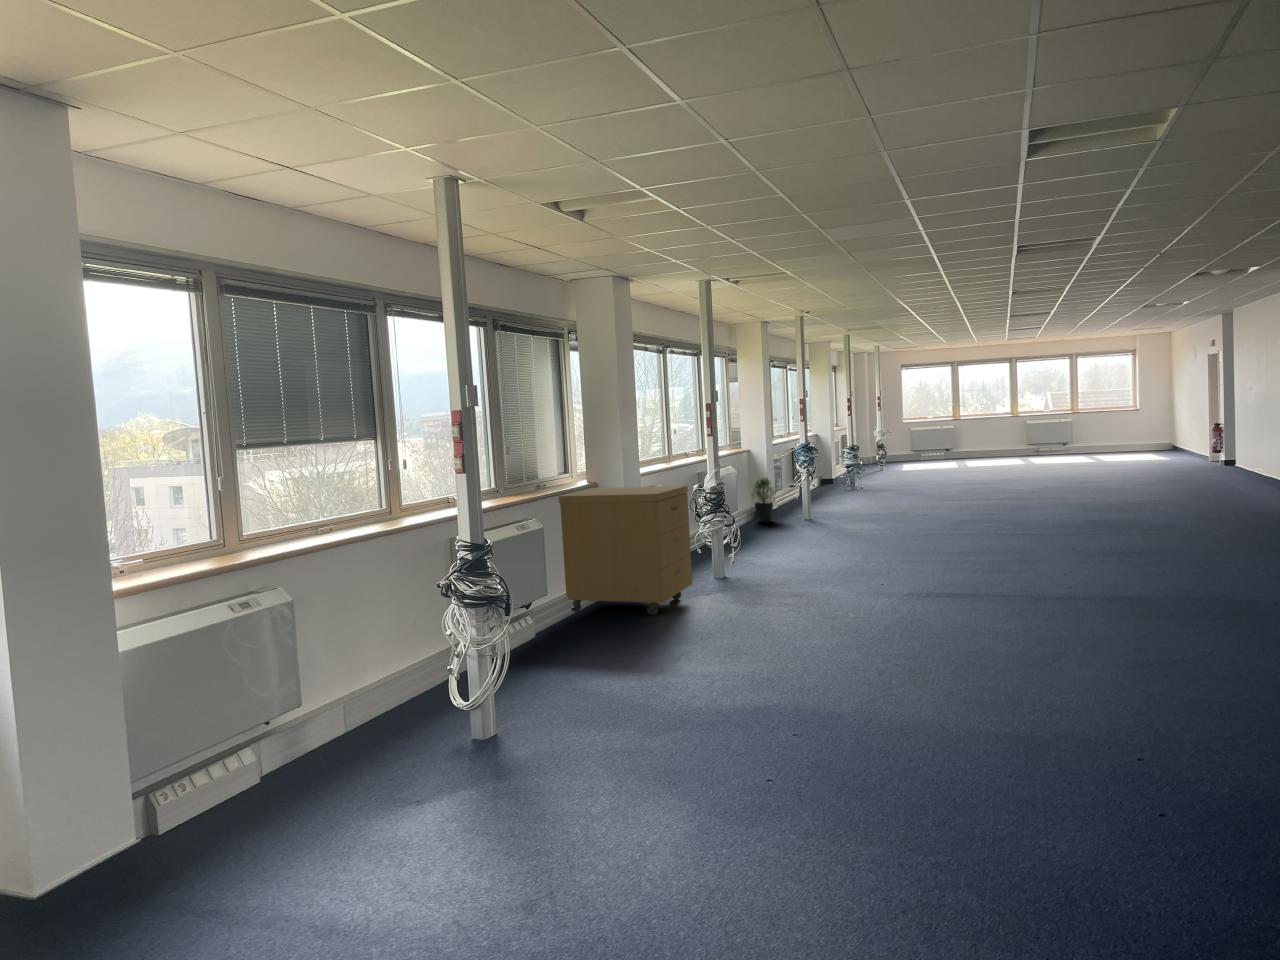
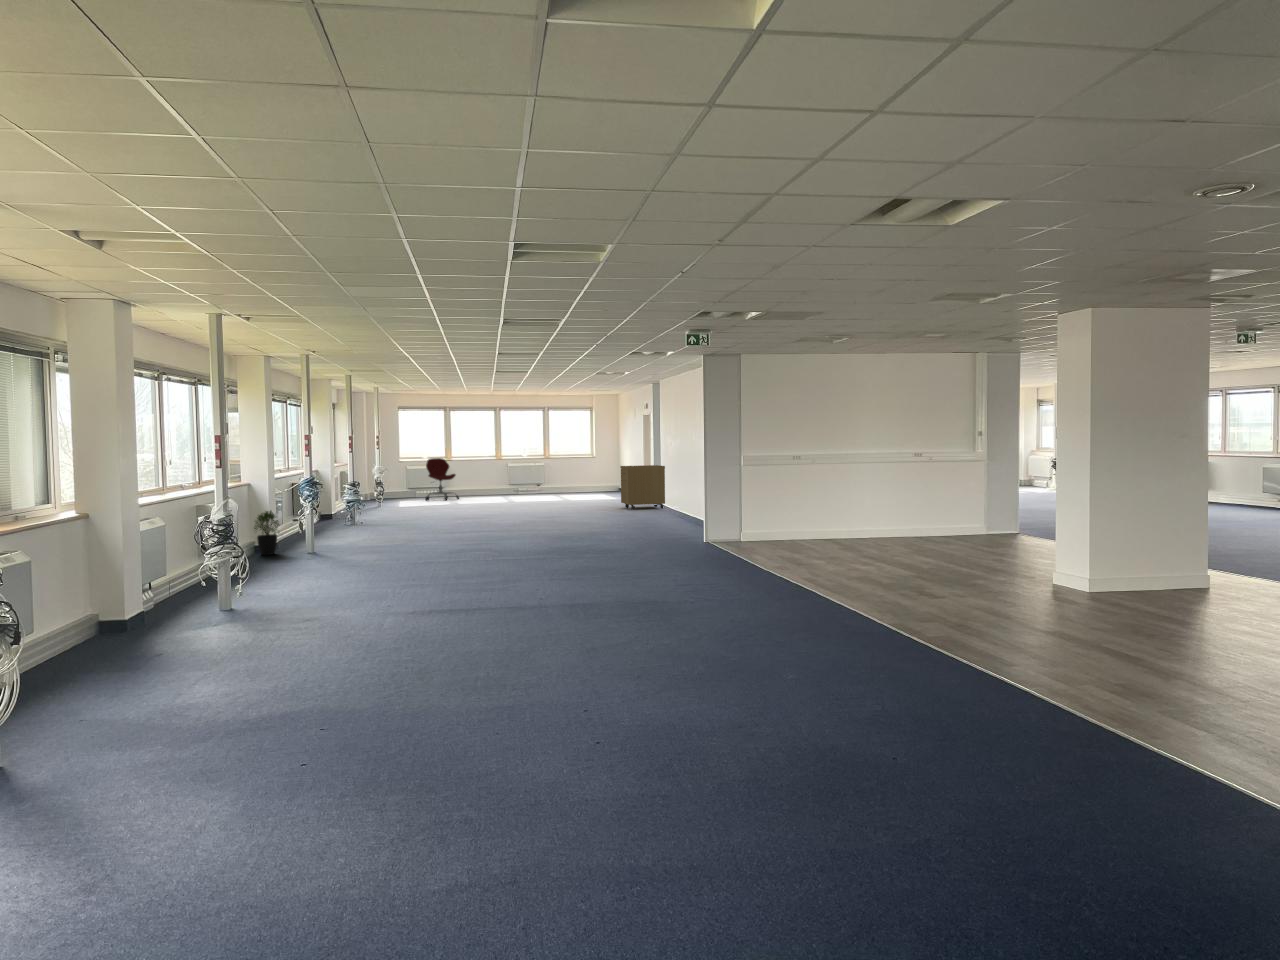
office chair: none [930,418,969,465] -> present [425,458,459,501]
storage cabinet: present [559,486,692,615] -> present [620,465,665,510]

